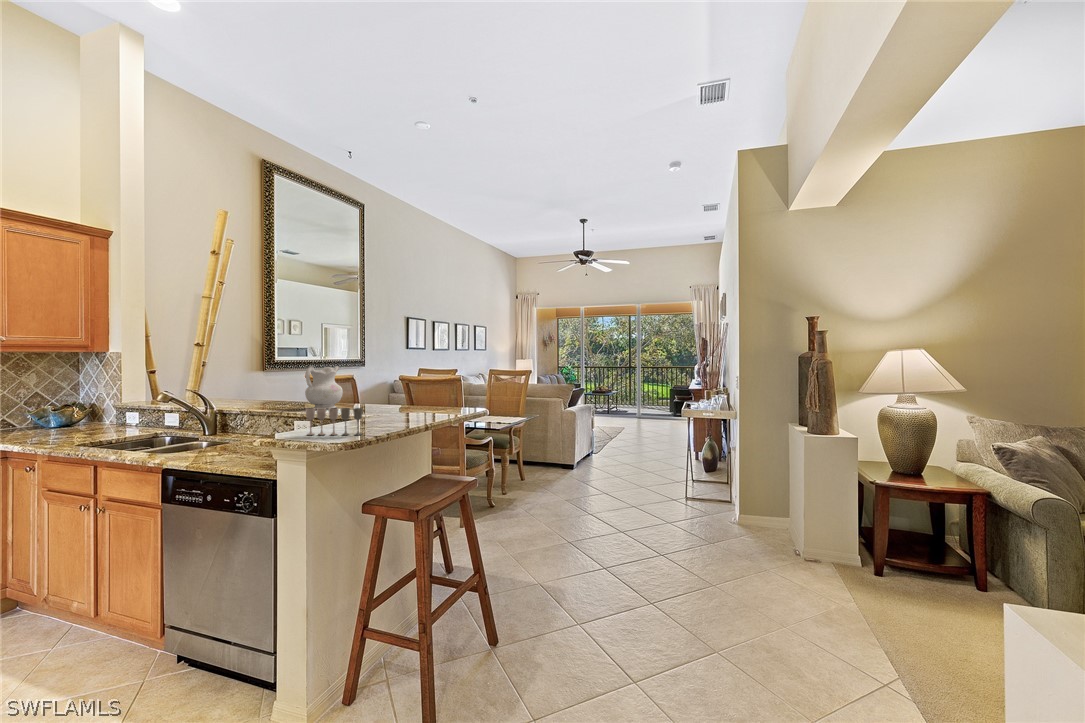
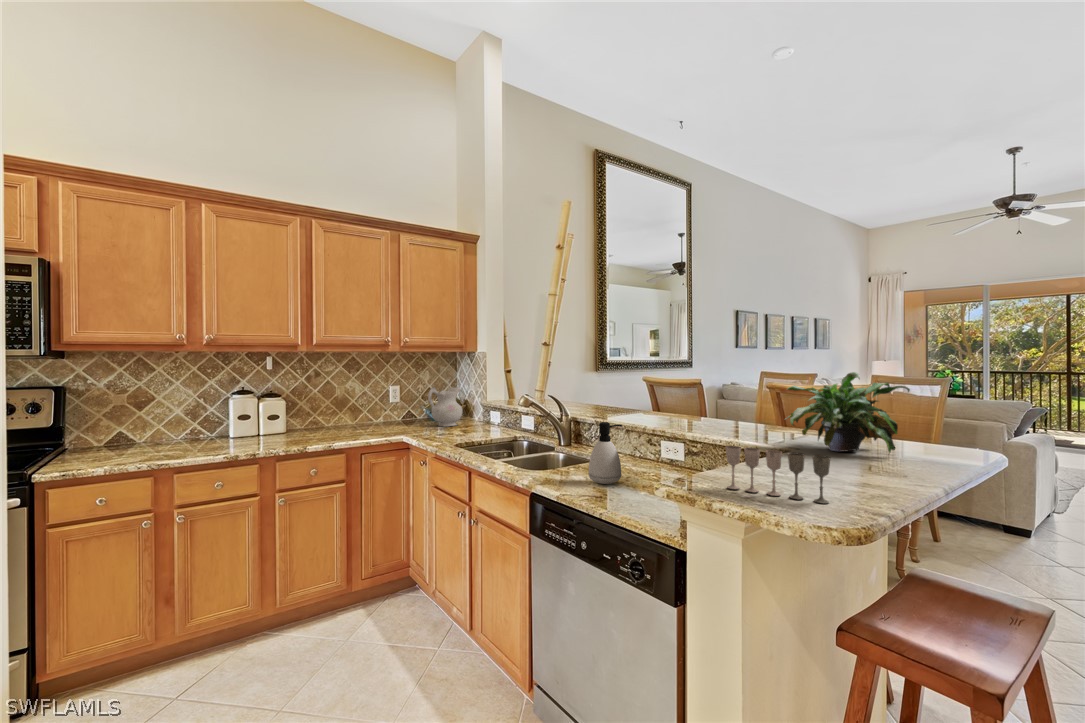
potted plant: none [375,363,443,414] -> present [785,372,910,453]
ceramic pitcher: present [305,366,343,409] -> present [428,387,462,427]
soap dispenser: none [220,406,251,454] -> present [589,422,622,484]

